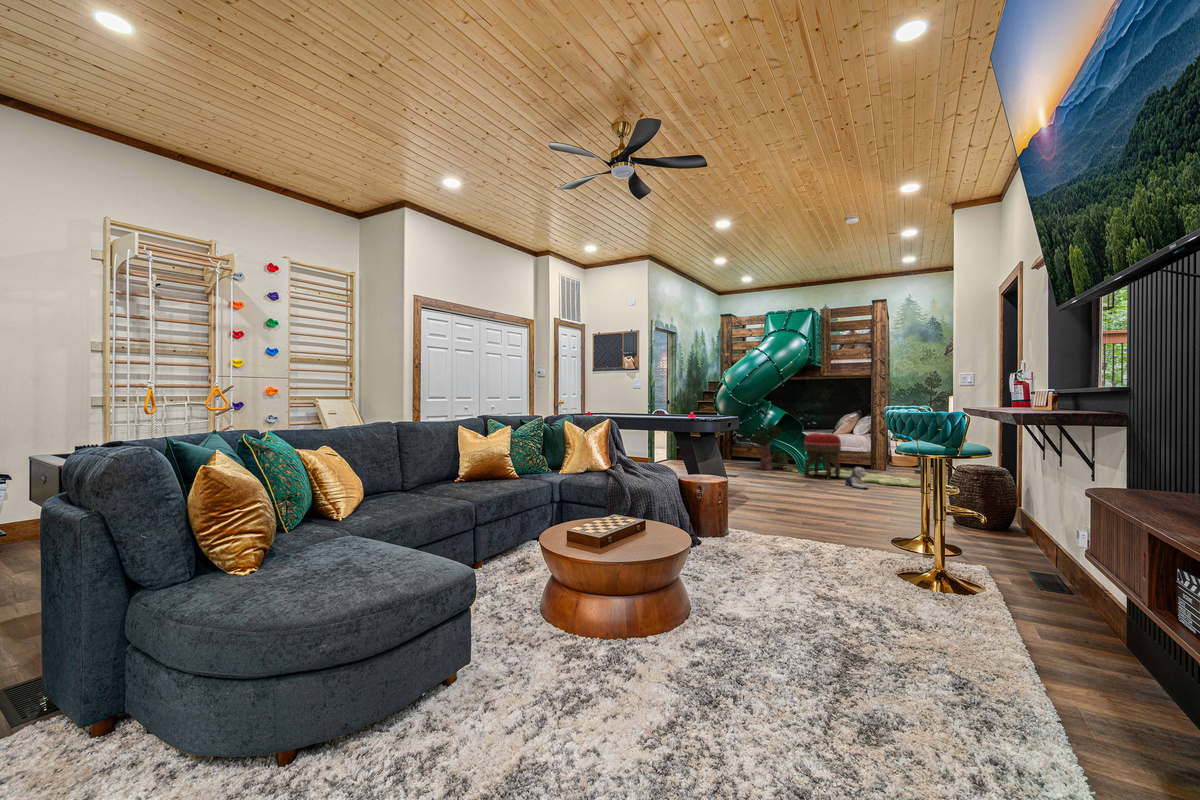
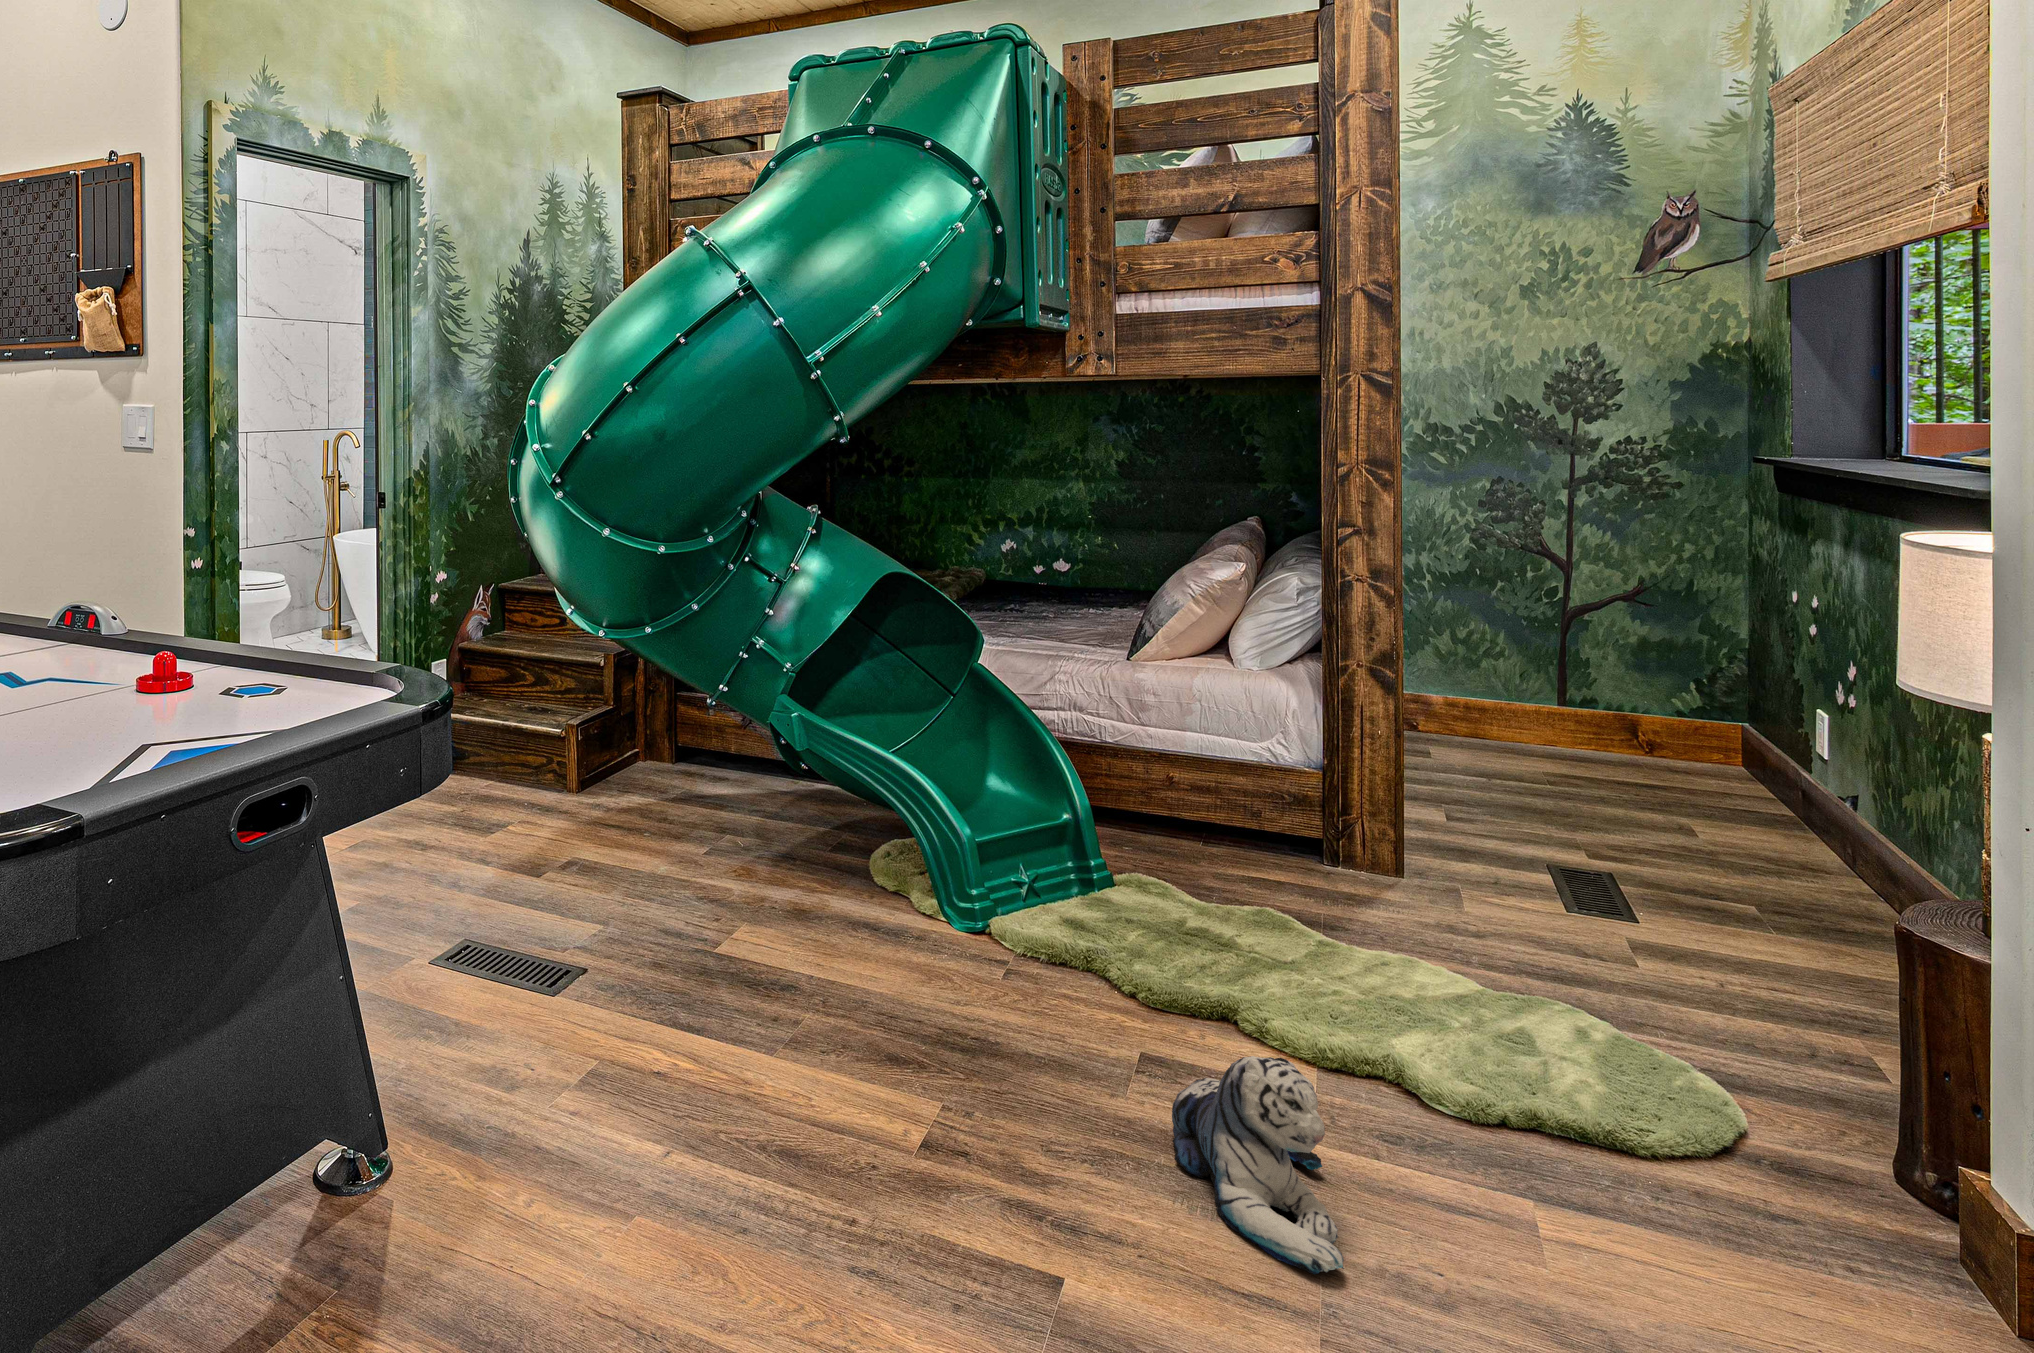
potted plant: present [754,424,788,470] -> none [698,626,890,901]
footstool: present [804,433,841,479] -> none [932,717,1153,1042]

